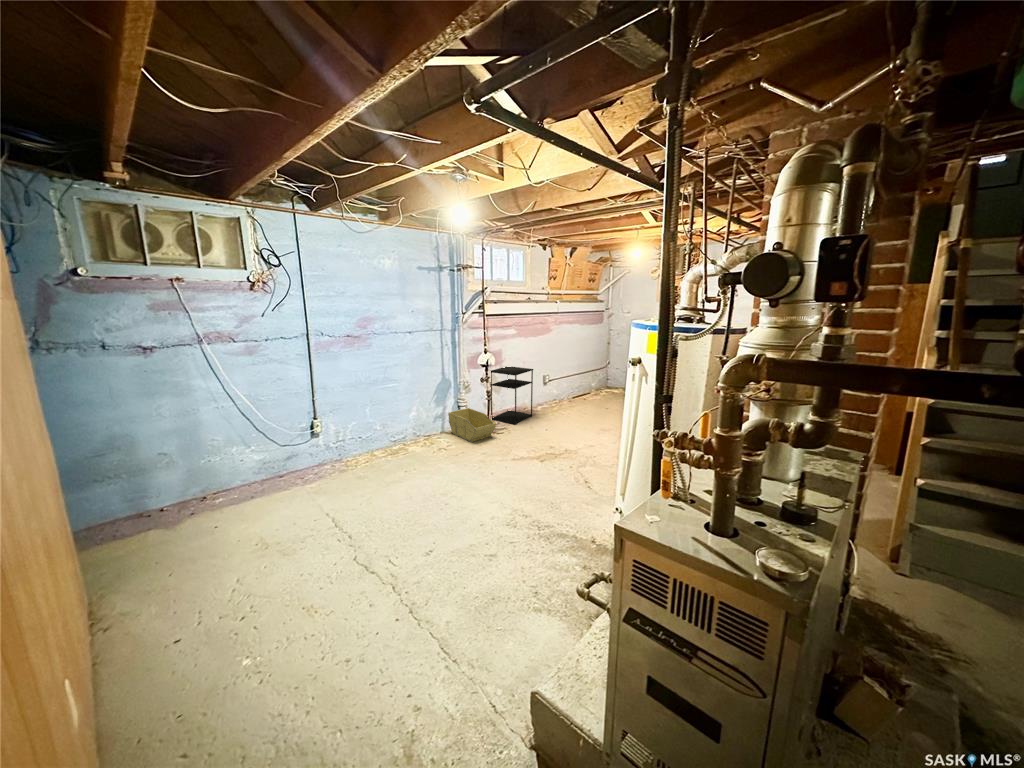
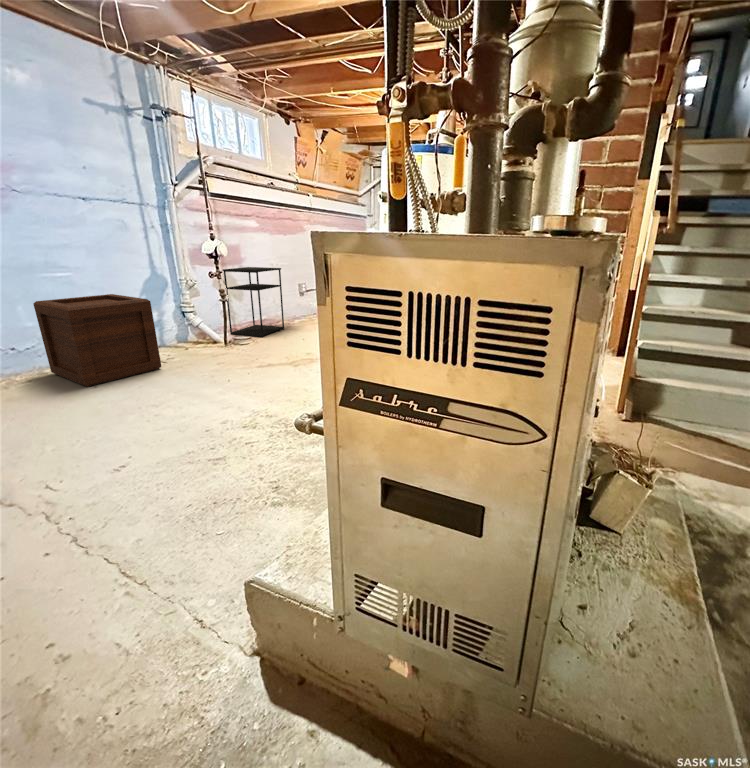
wooden crate: none [369,396,445,469] -> present [33,294,161,387]
storage bin: present [448,408,496,442] -> none [168,317,234,355]

